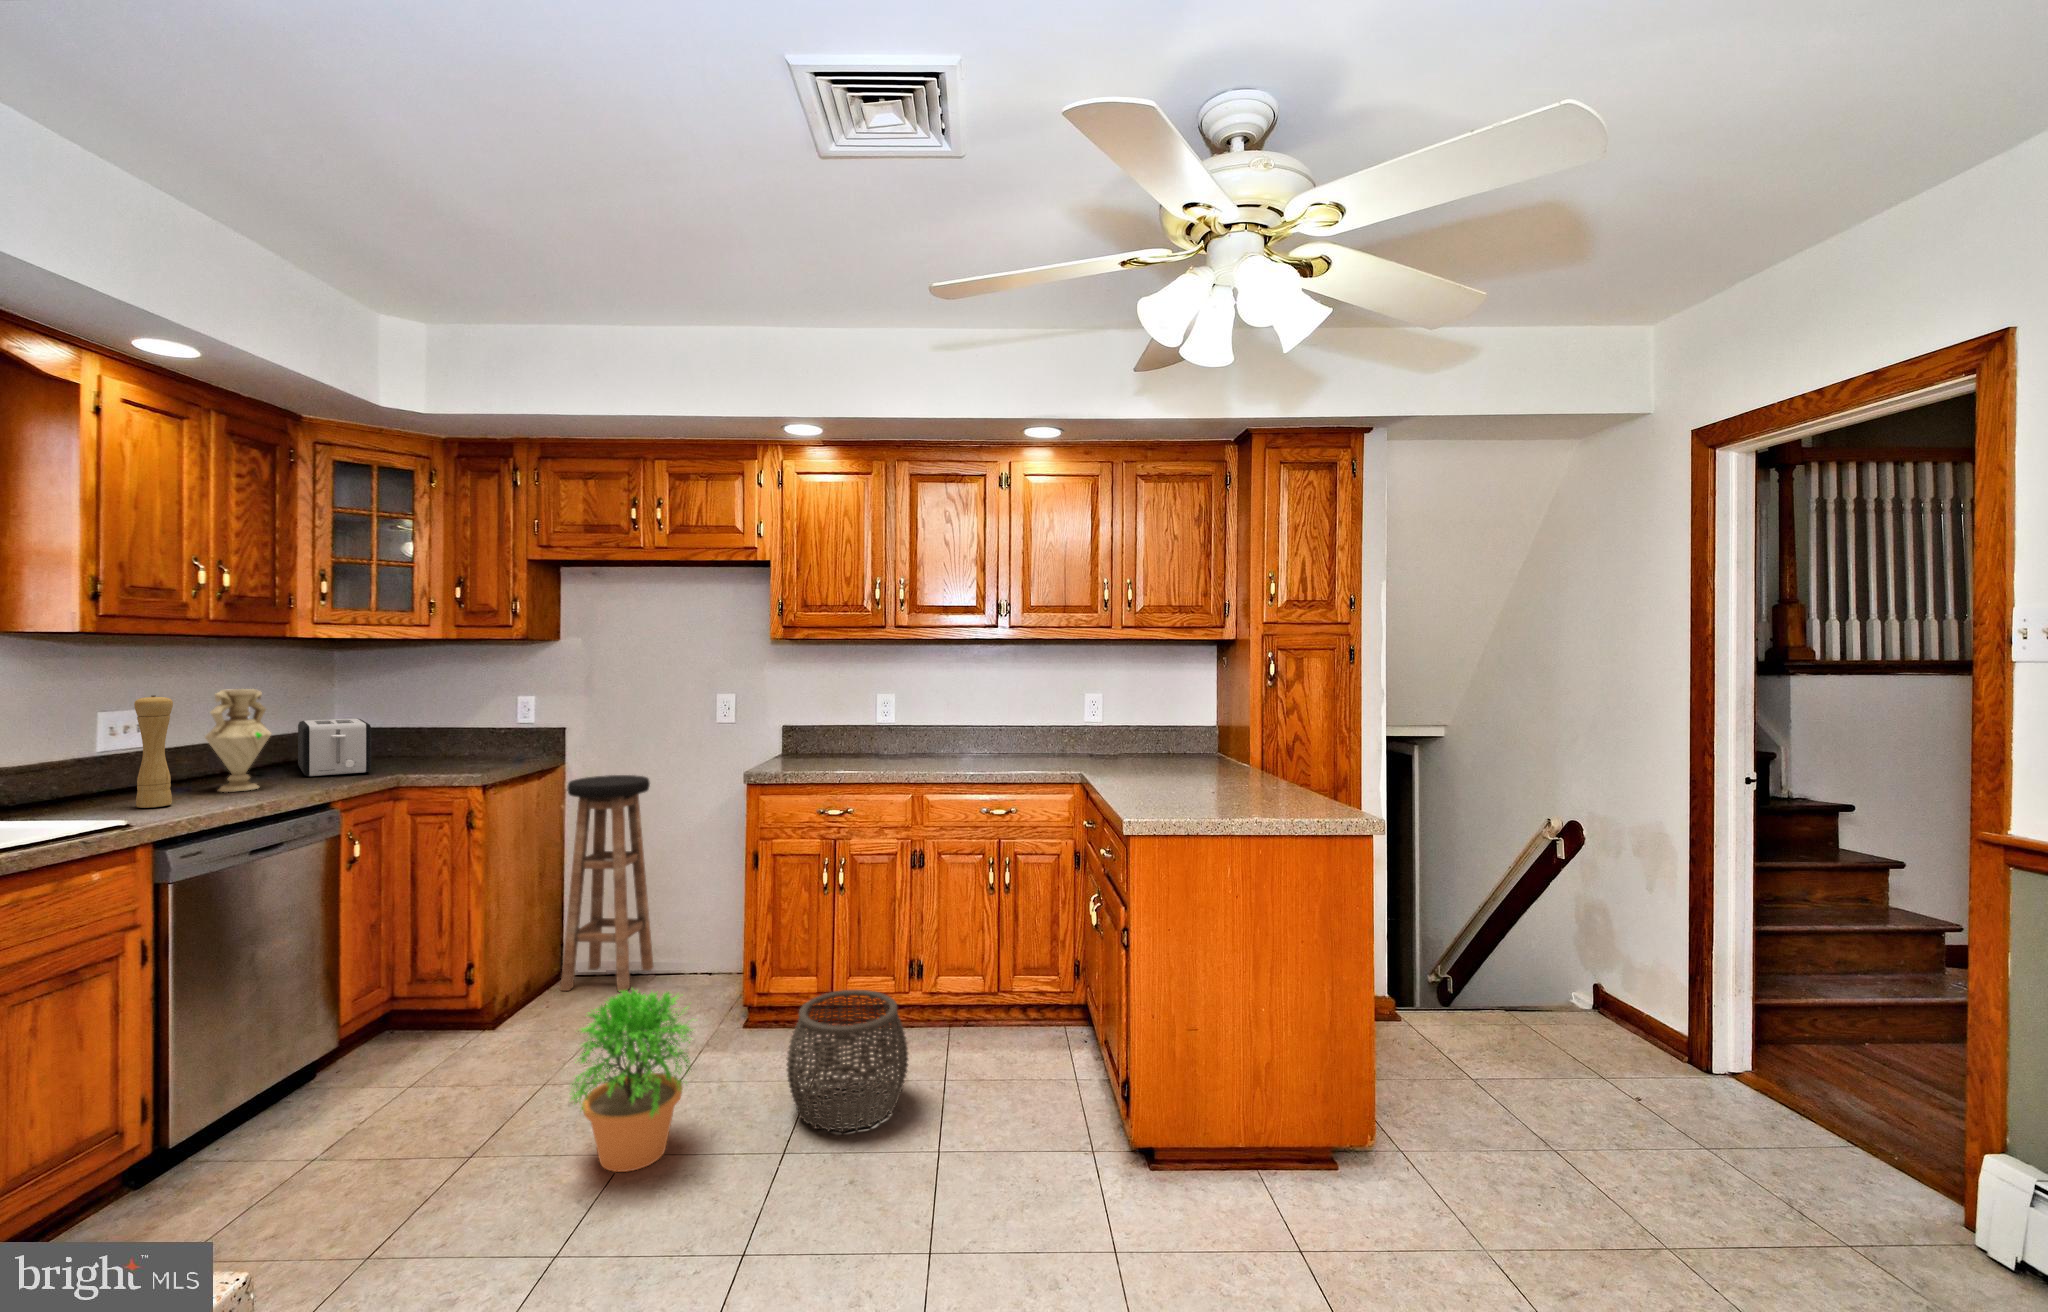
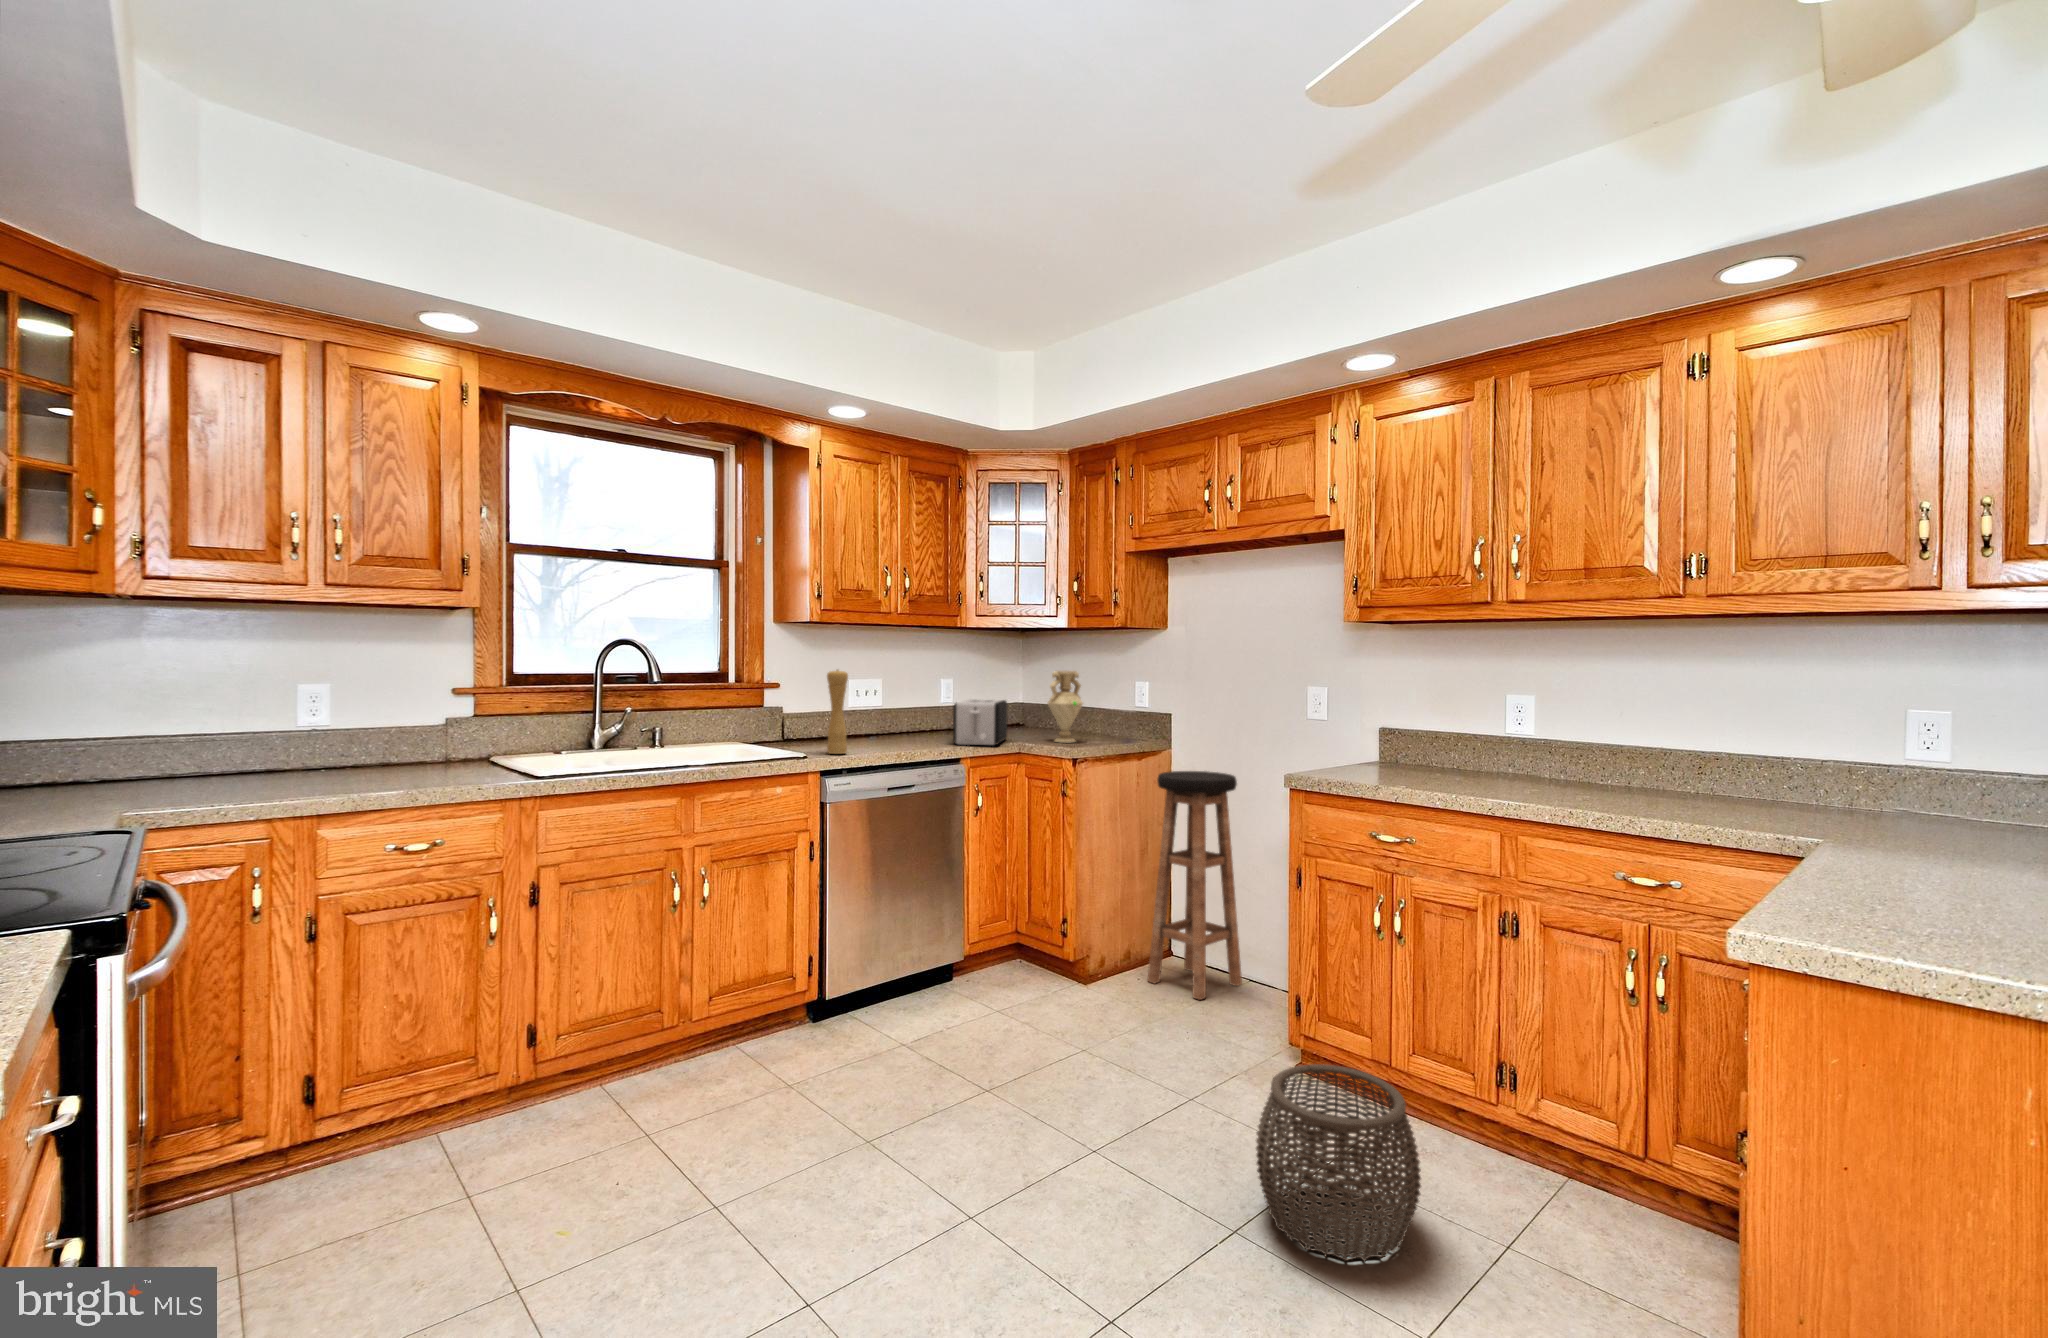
vase: present [205,689,271,792] -> present [1048,671,1083,742]
potted plant: present [570,989,693,1172] -> none [1020,985,1168,1184]

